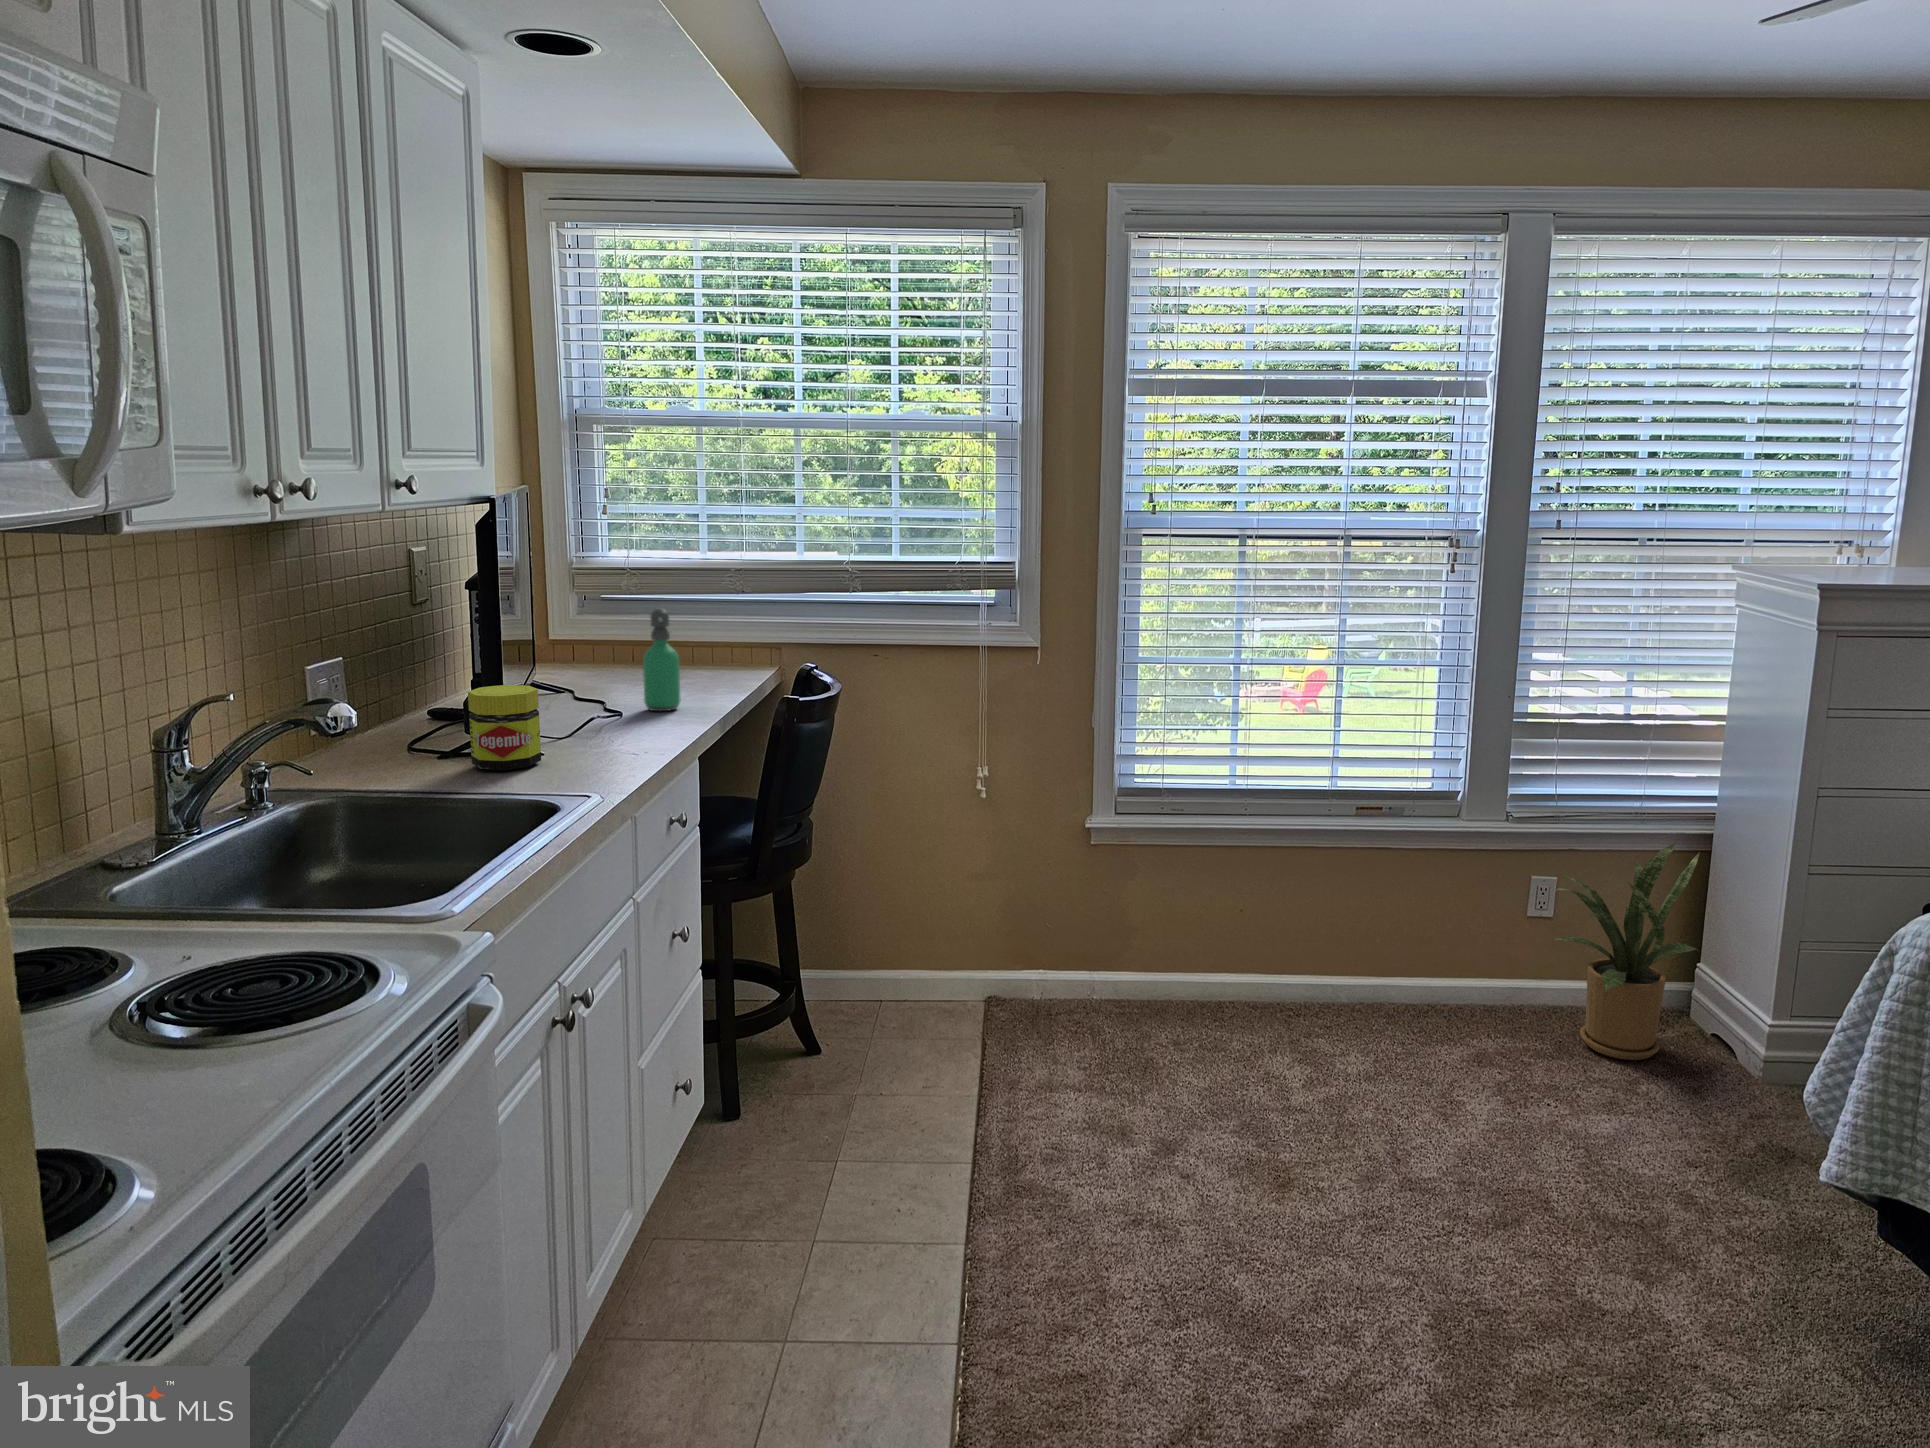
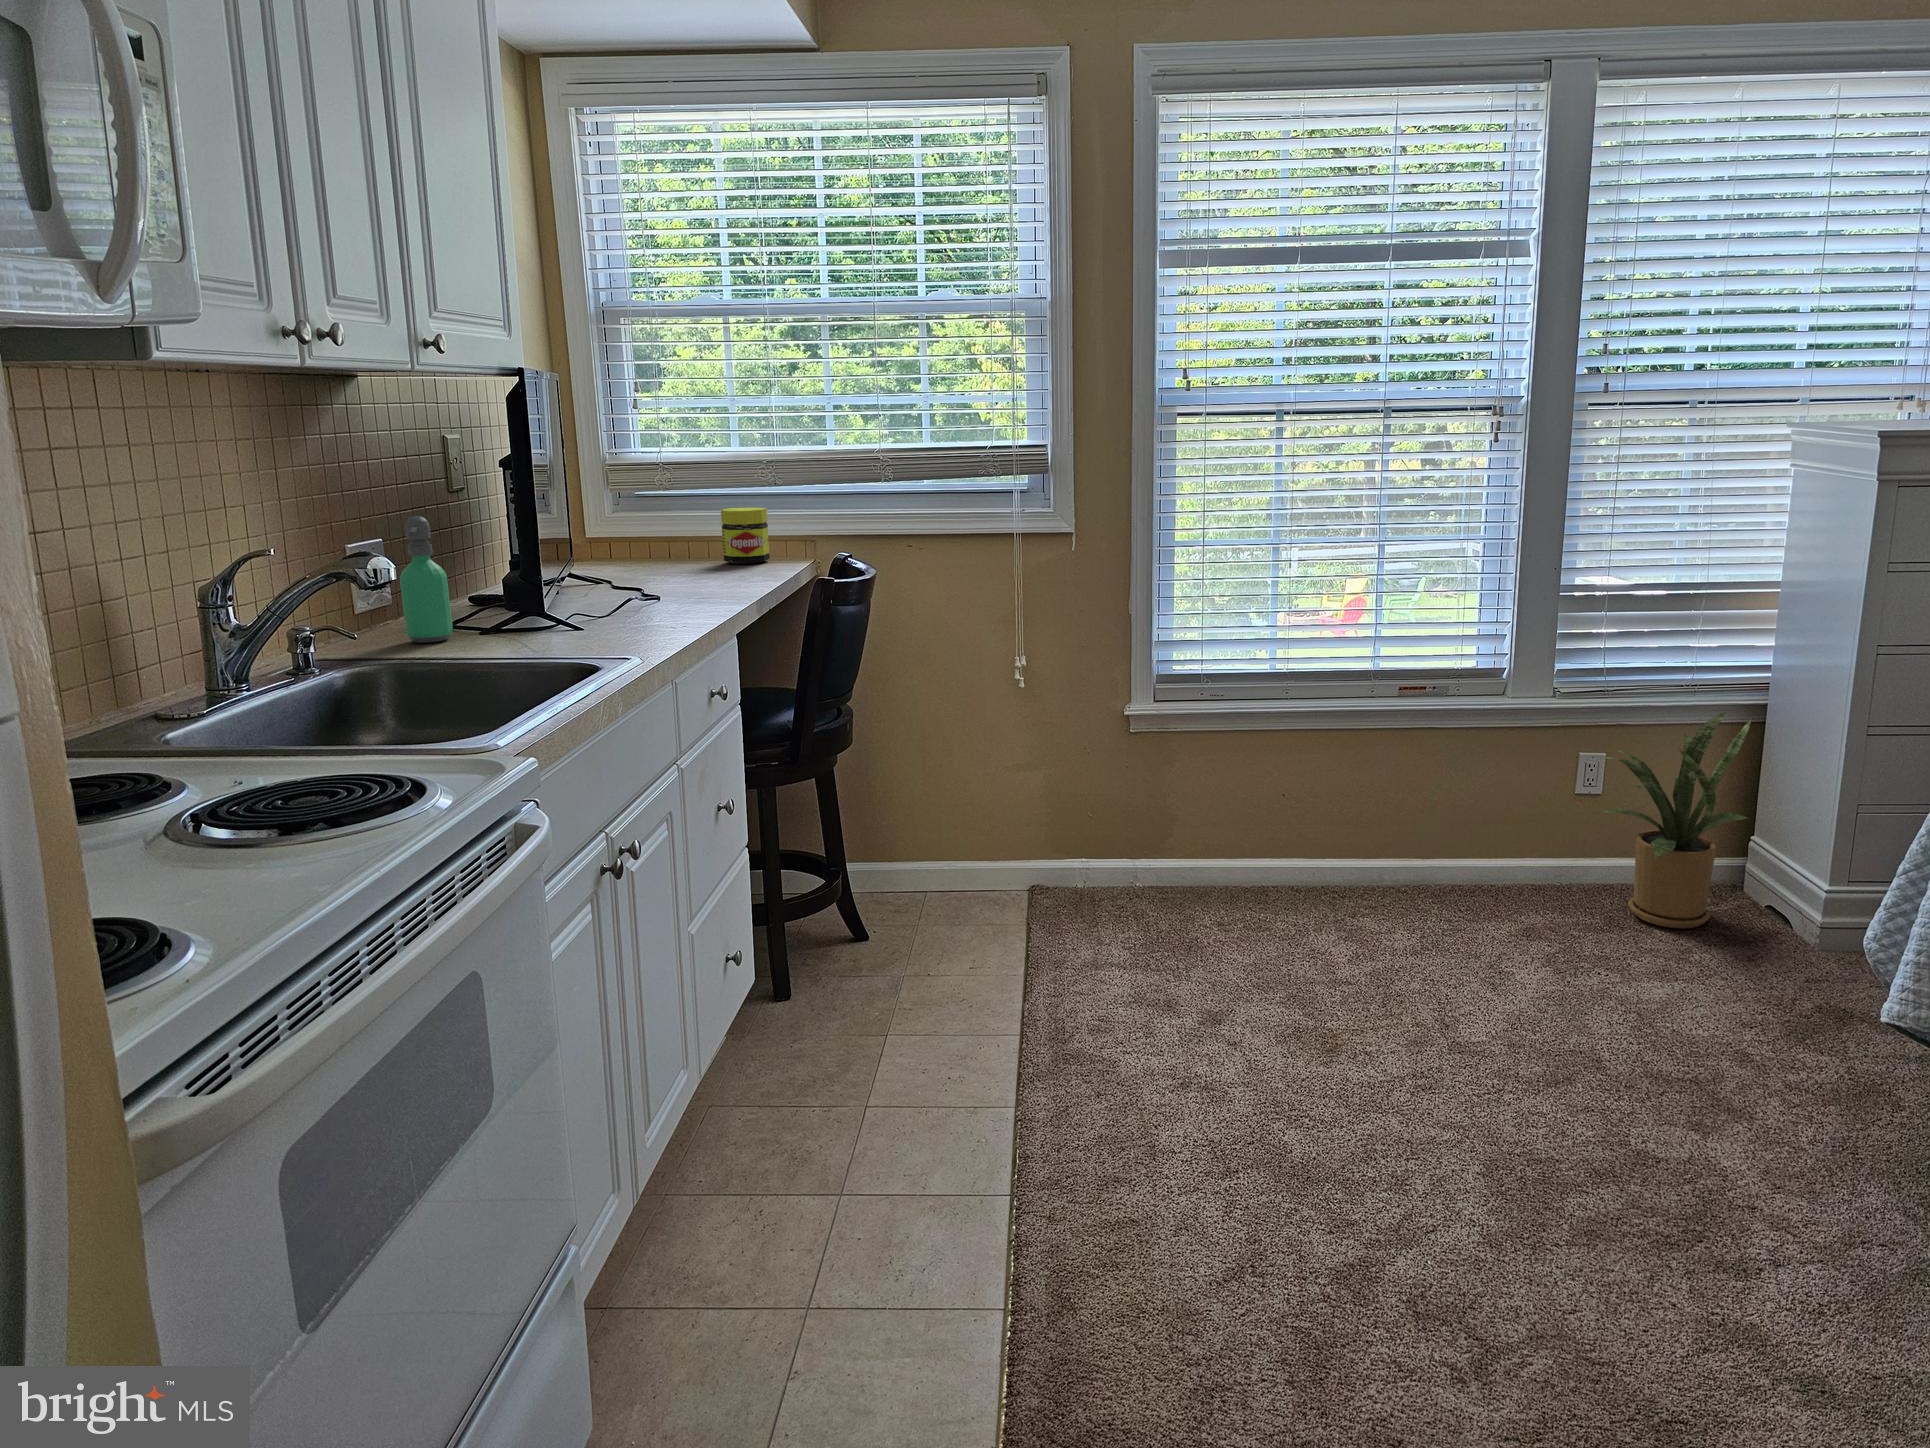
soap dispenser: present [643,609,681,711] -> present [400,516,453,643]
jar: present [468,685,541,770] -> present [721,507,769,564]

